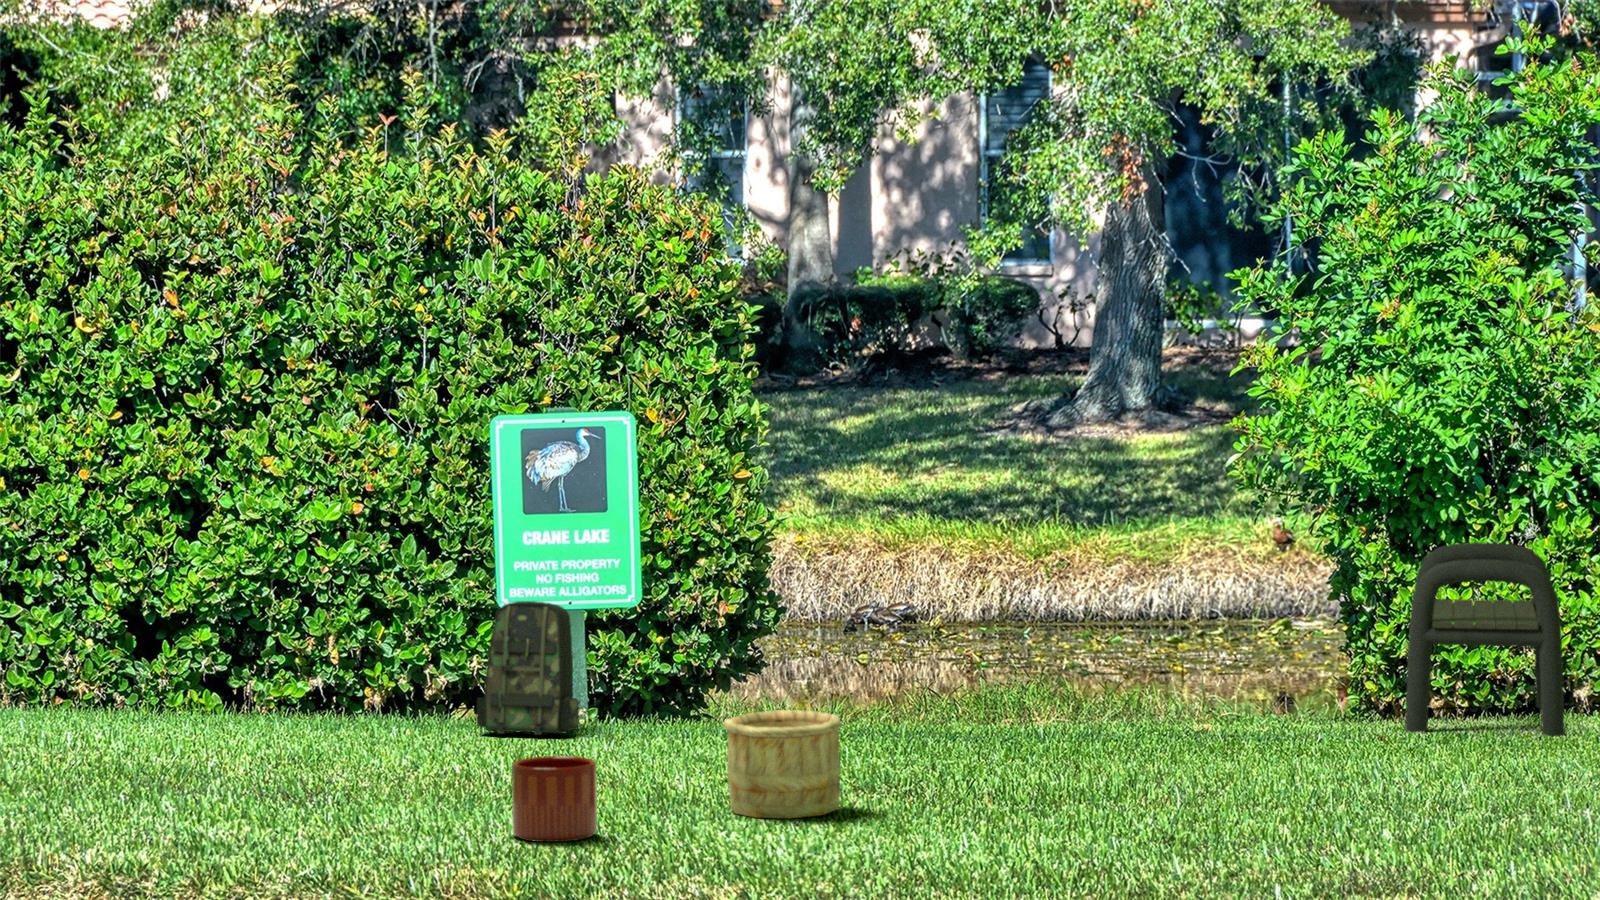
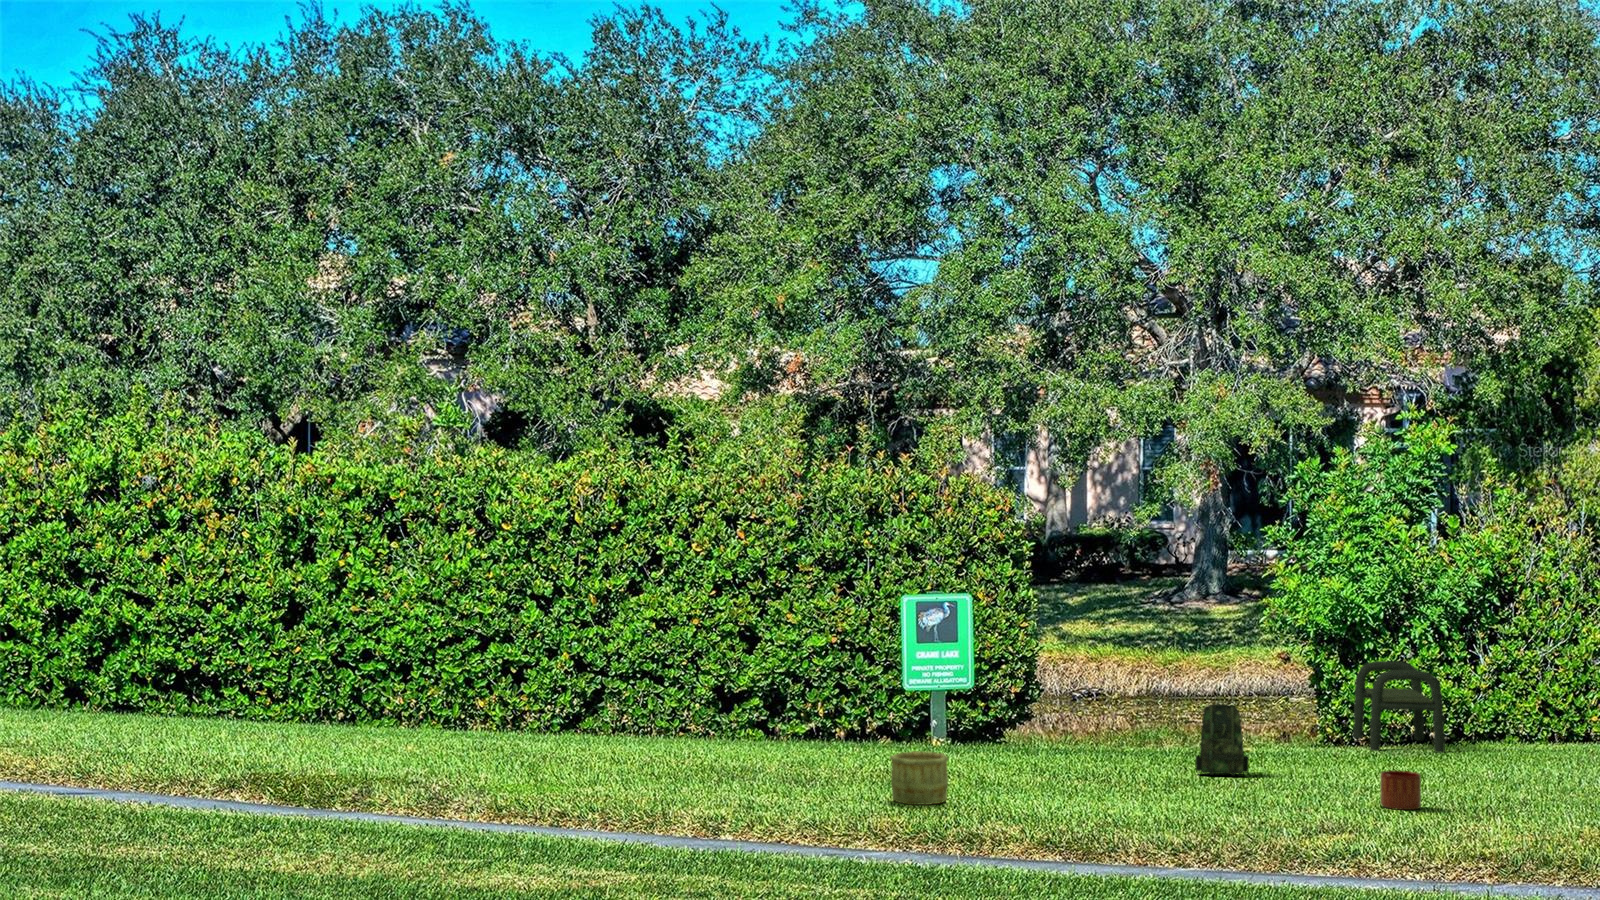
backpack: present [477,601,580,736] -> present [1195,704,1249,775]
wooden bucket: present [723,710,842,818] -> present [890,751,949,805]
planter: present [512,756,597,842] -> present [1380,770,1421,810]

